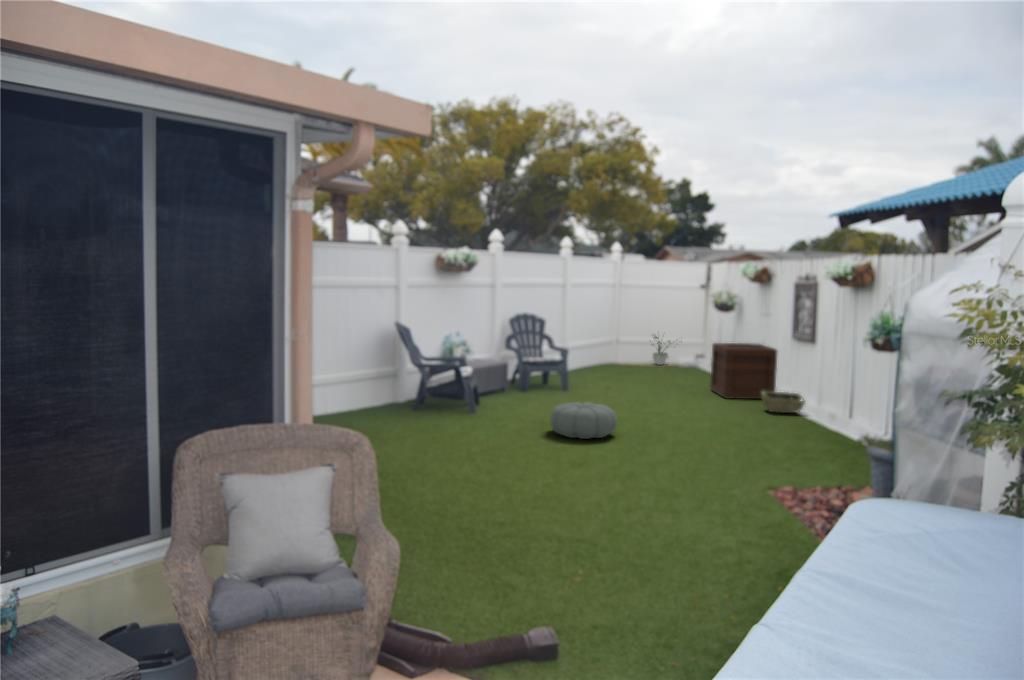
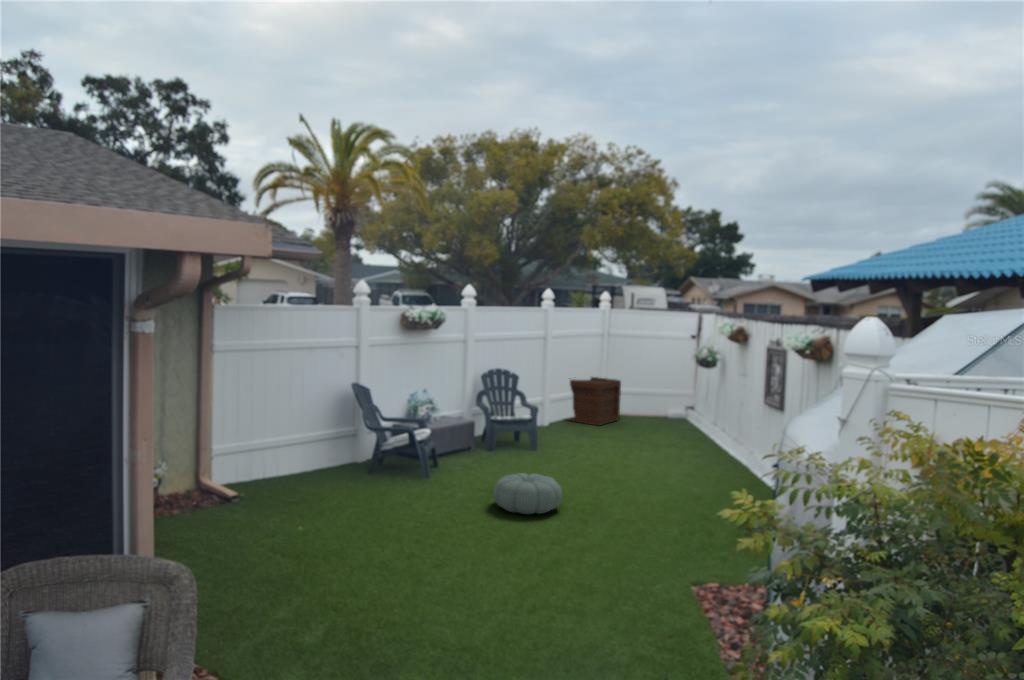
potted plant: present [653,335,670,365] -> none [636,376,674,416]
wooden crate: present [710,343,777,399] -> present [566,377,621,426]
woven basket: present [762,391,805,413] -> none [729,459,774,484]

